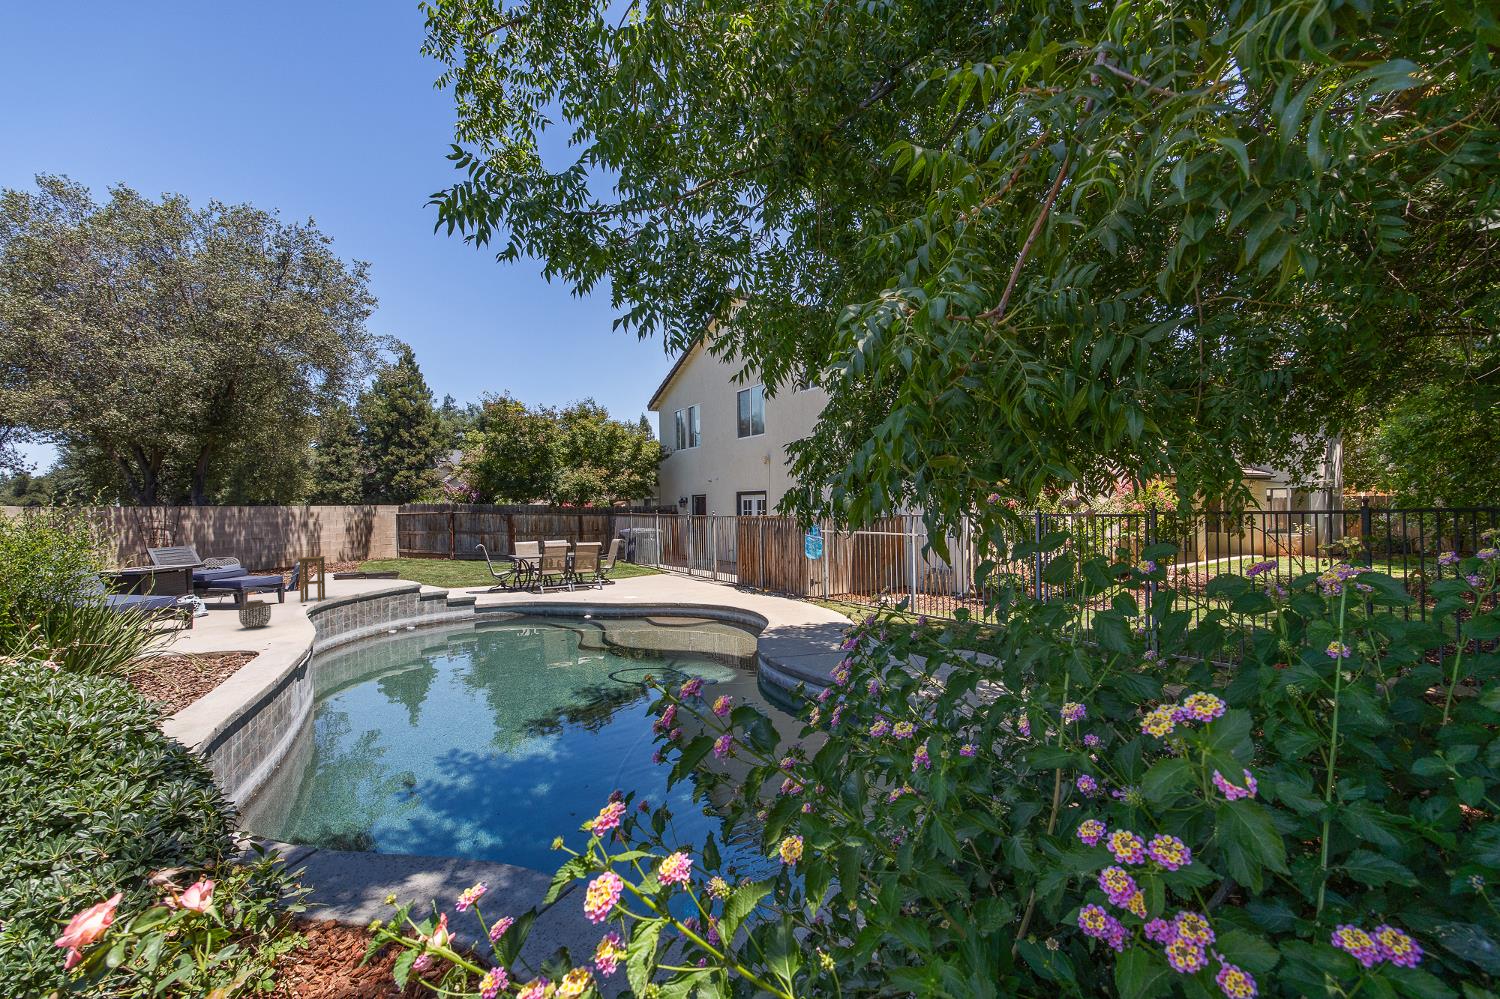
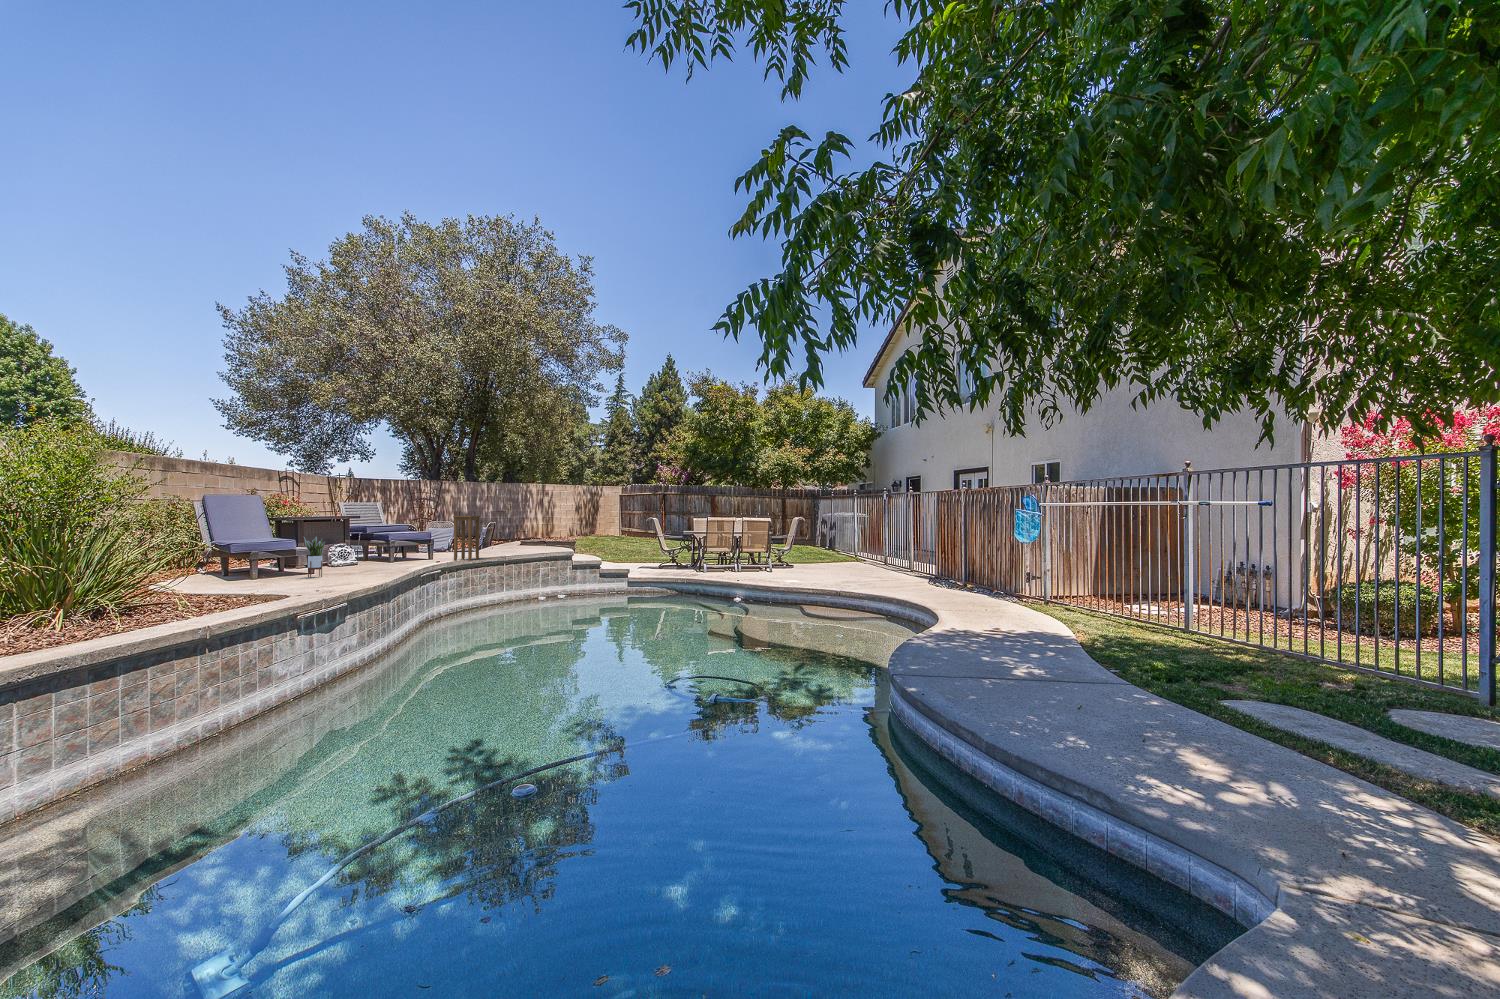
potted plant: none [202,595,225,636] -> present [304,537,325,578]
woven basket: present [239,600,271,629] -> none [344,547,375,575]

